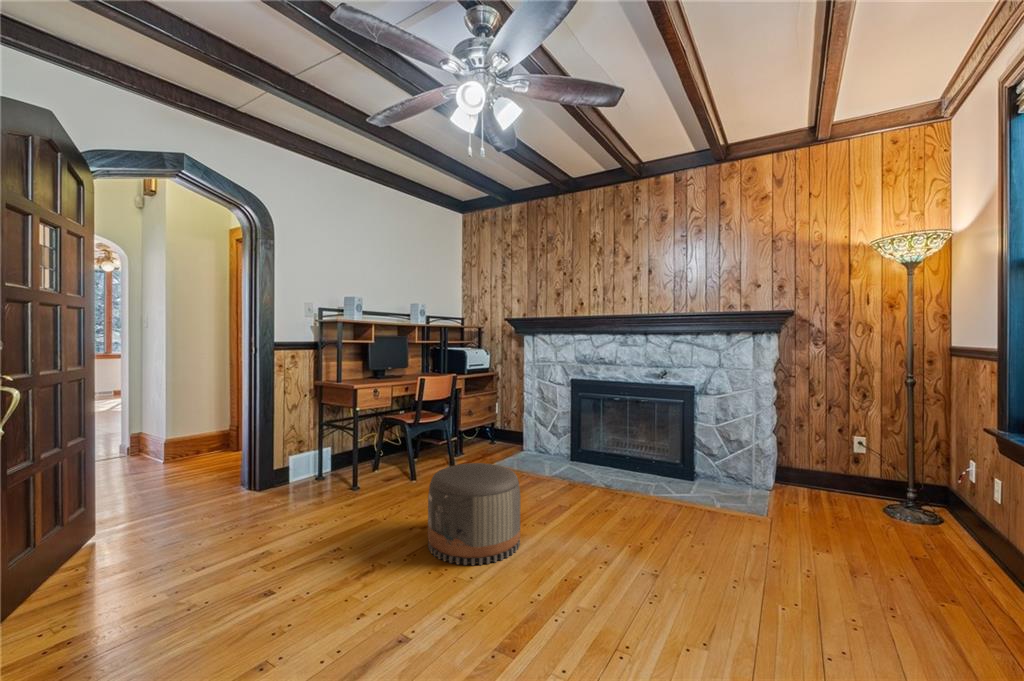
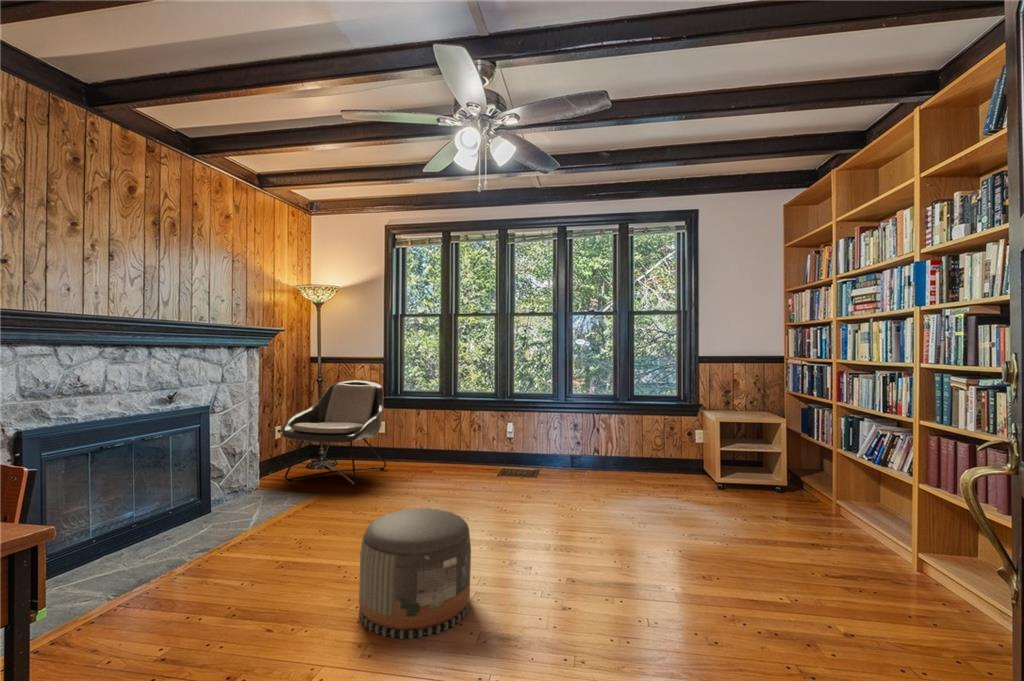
lounge chair: none [800,388,969,558] -> present [281,380,386,486]

